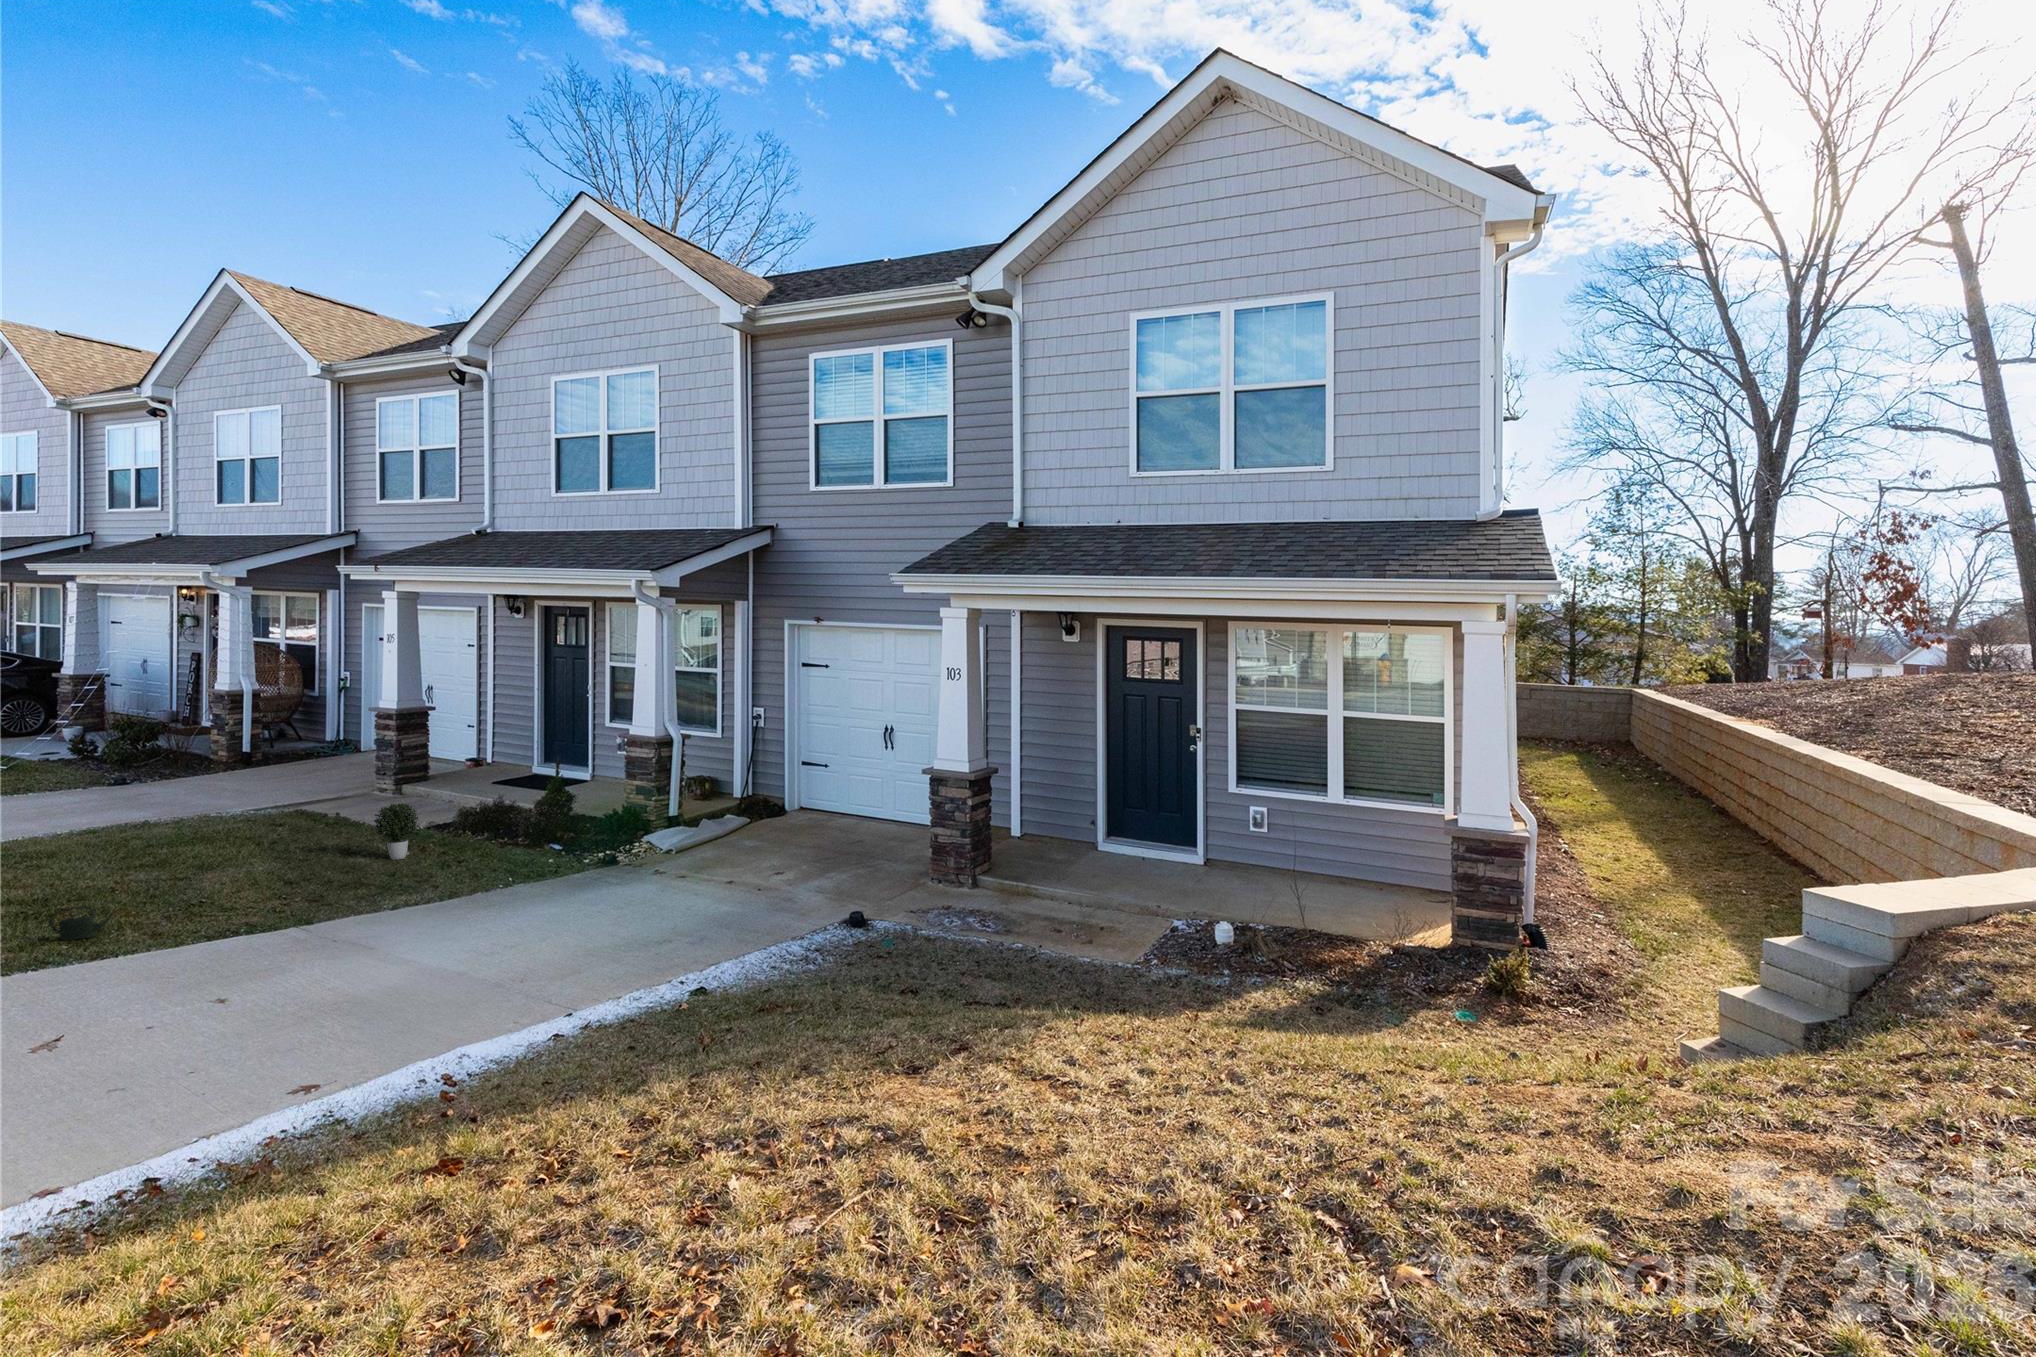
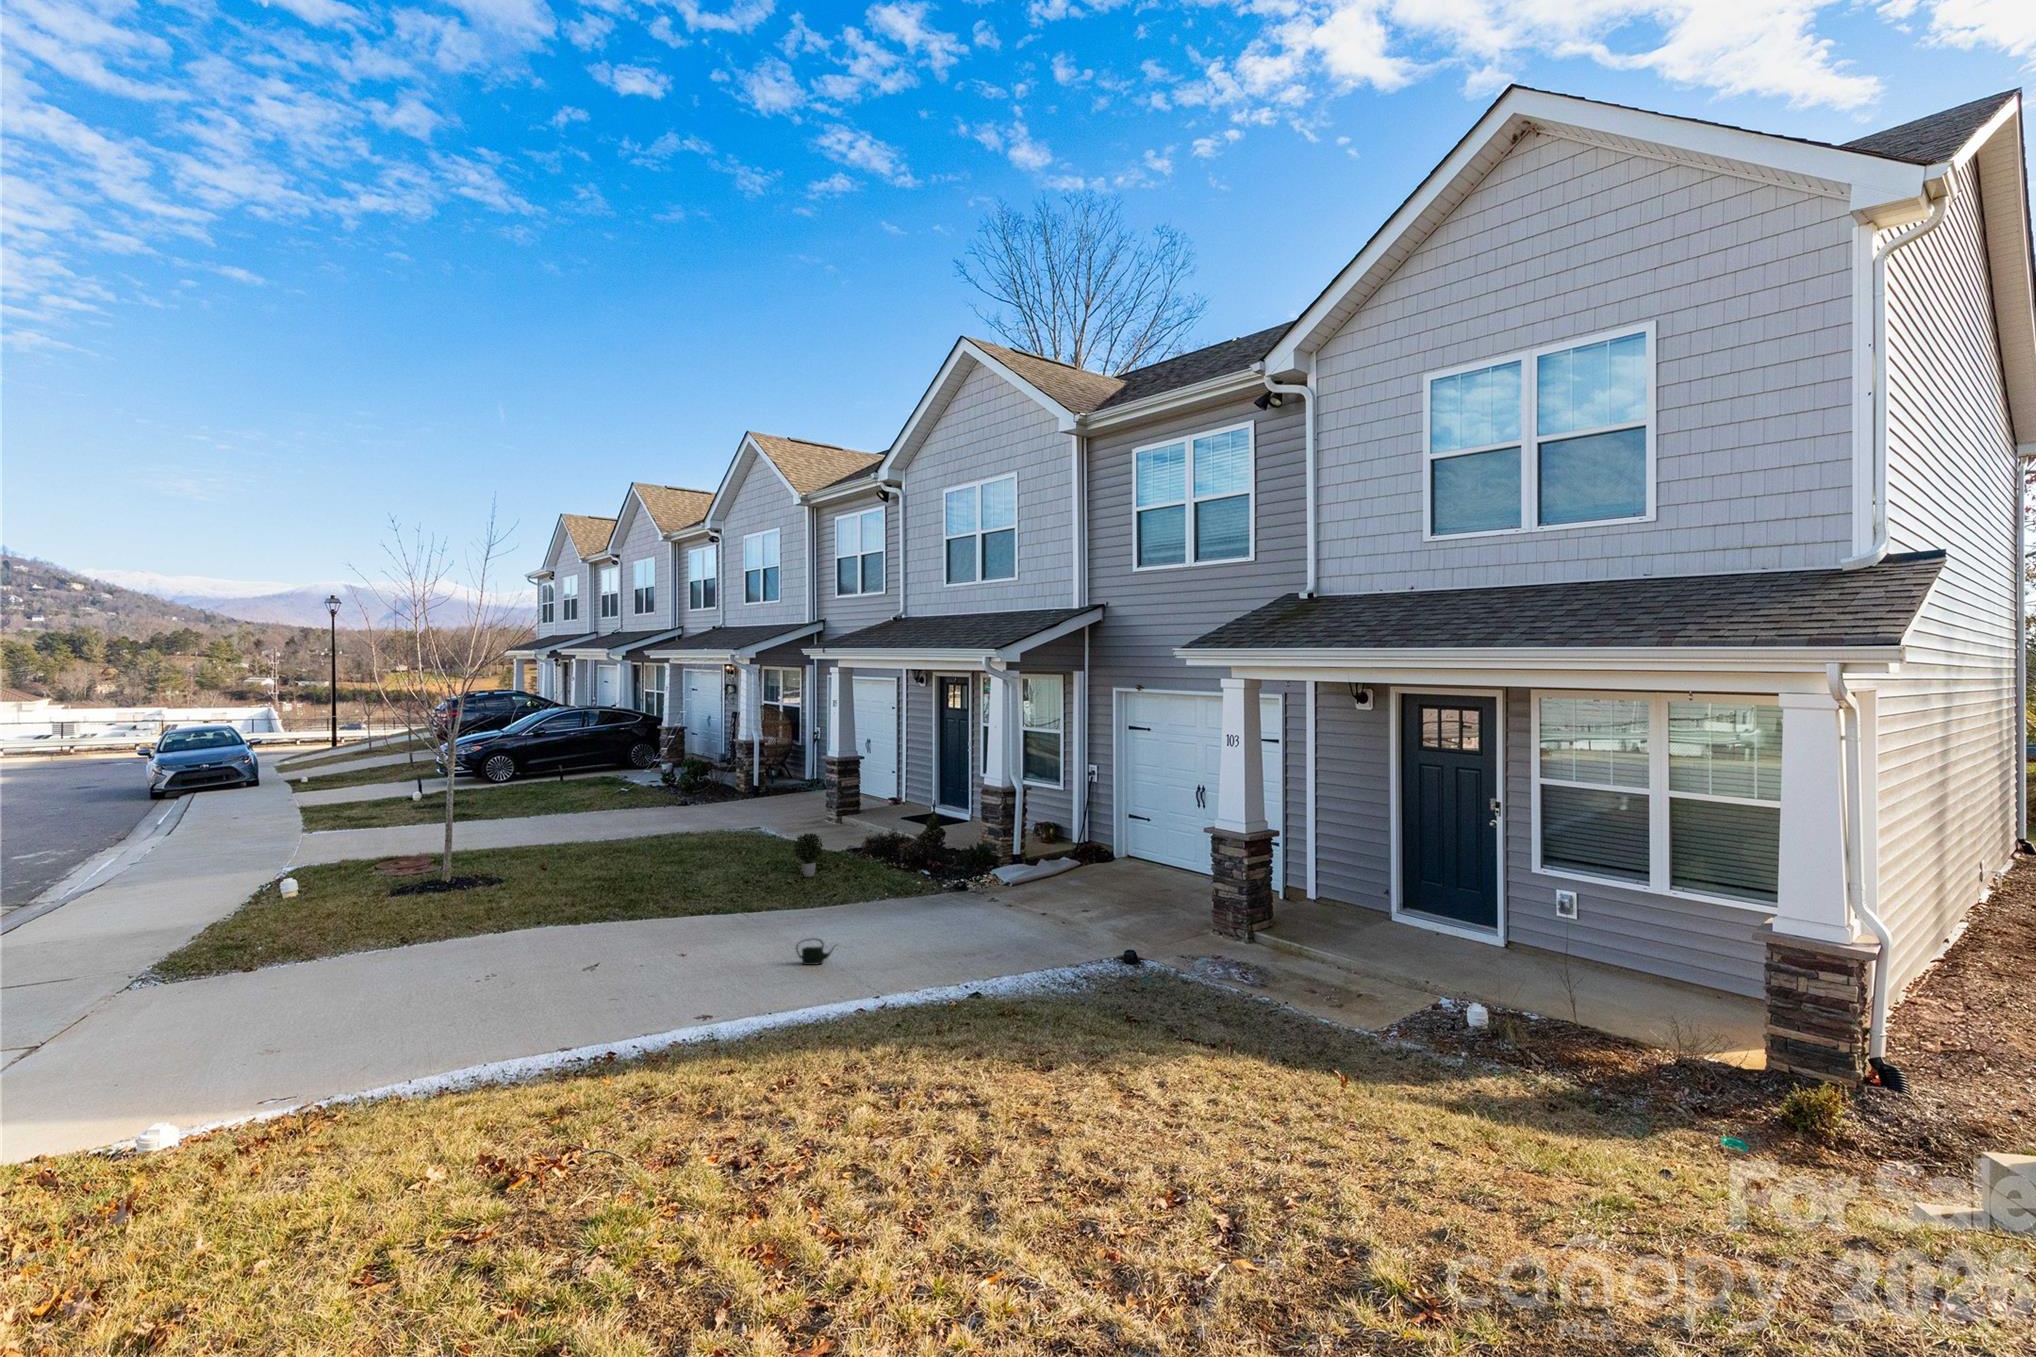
watering can: present [49,906,115,940] -> present [796,938,832,965]

